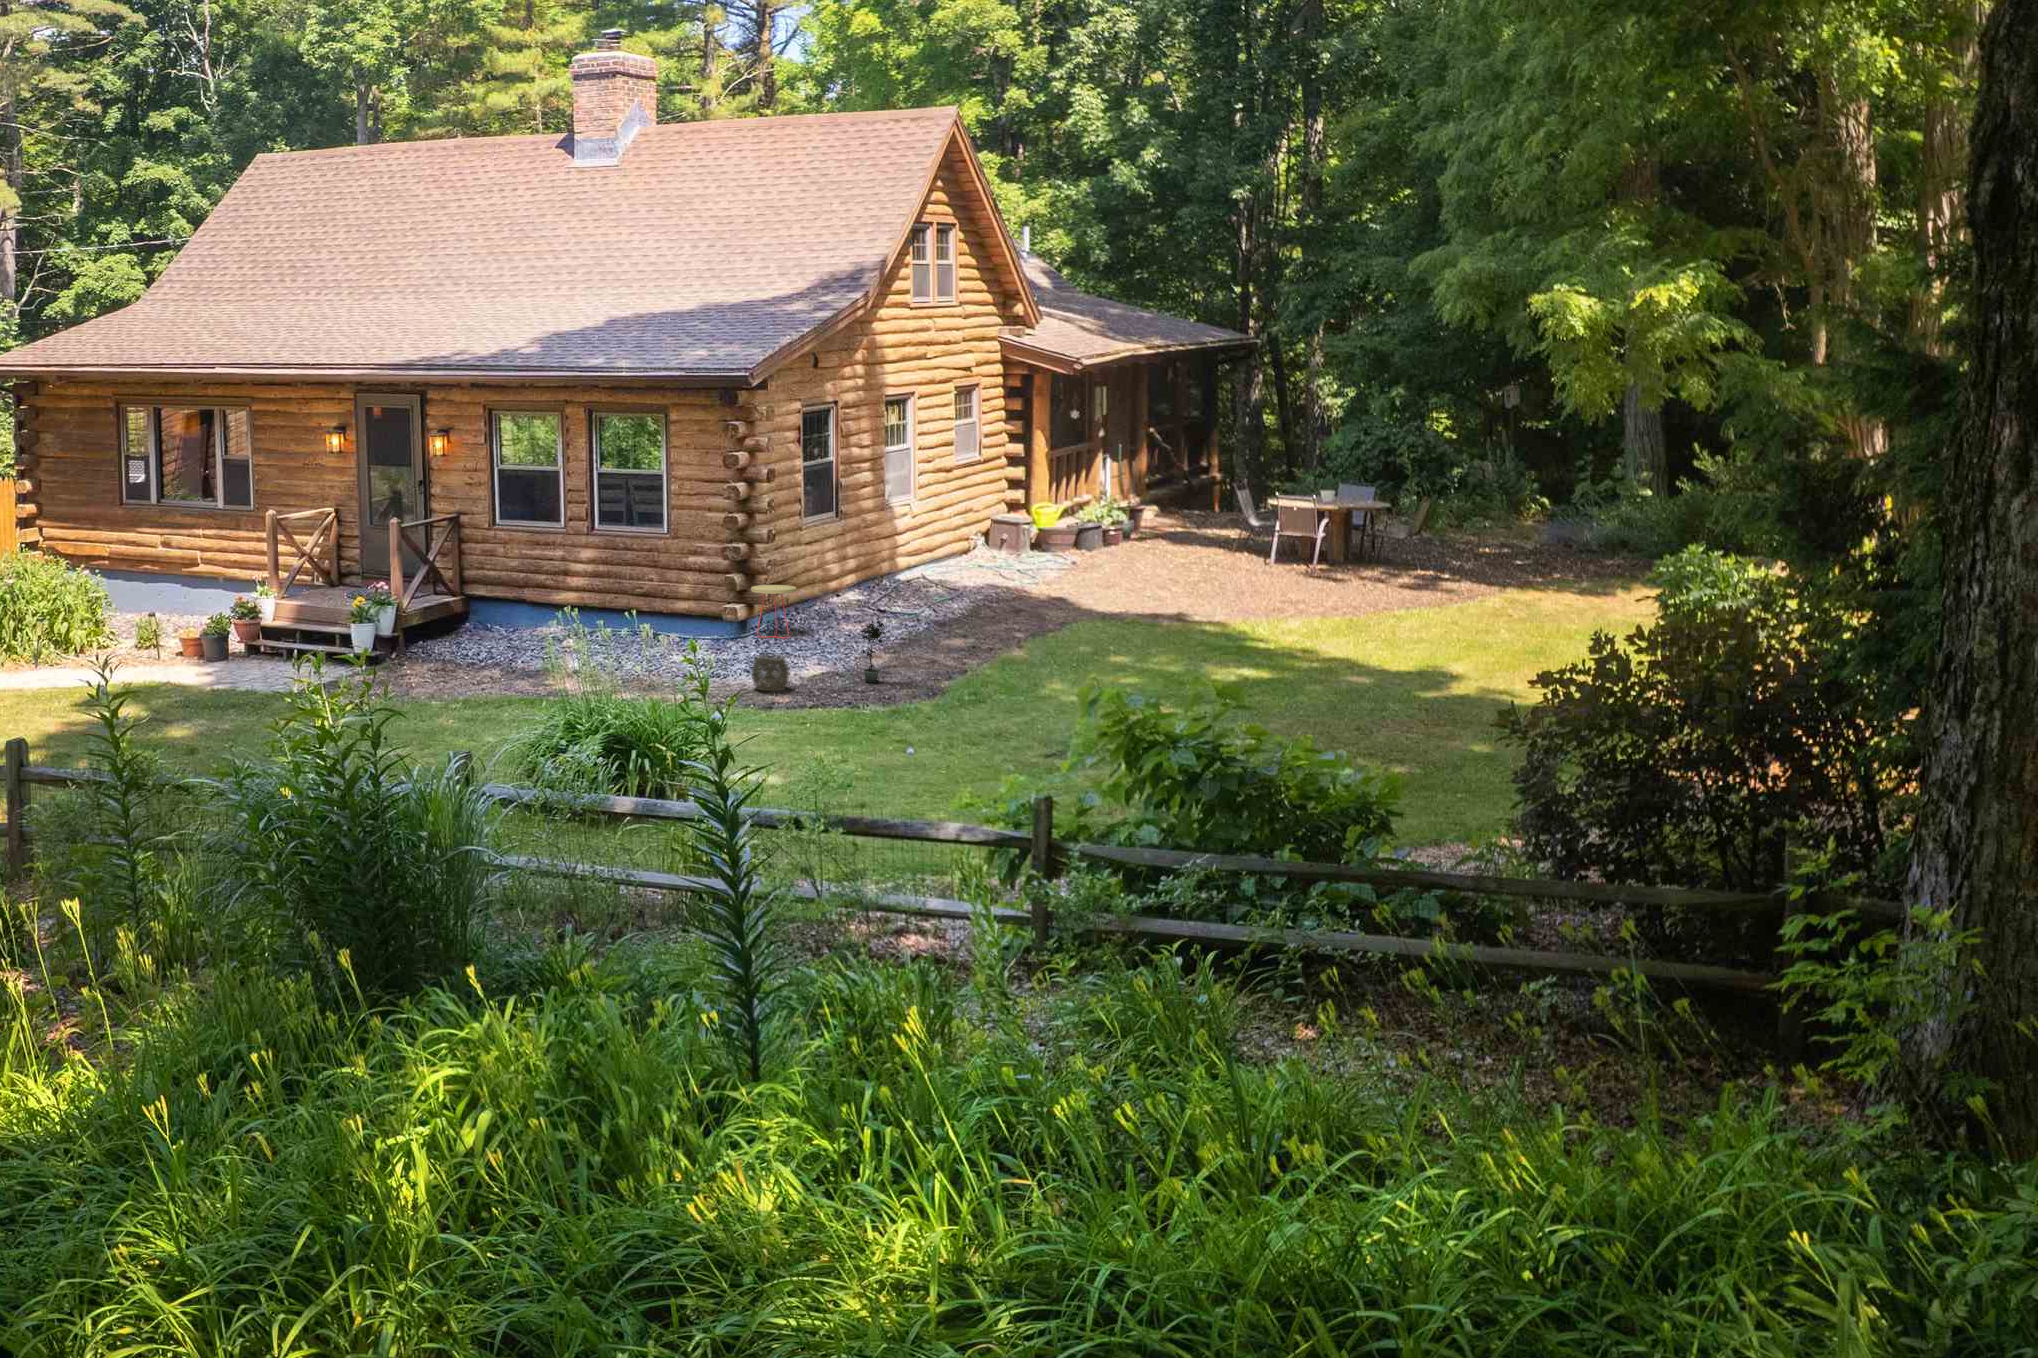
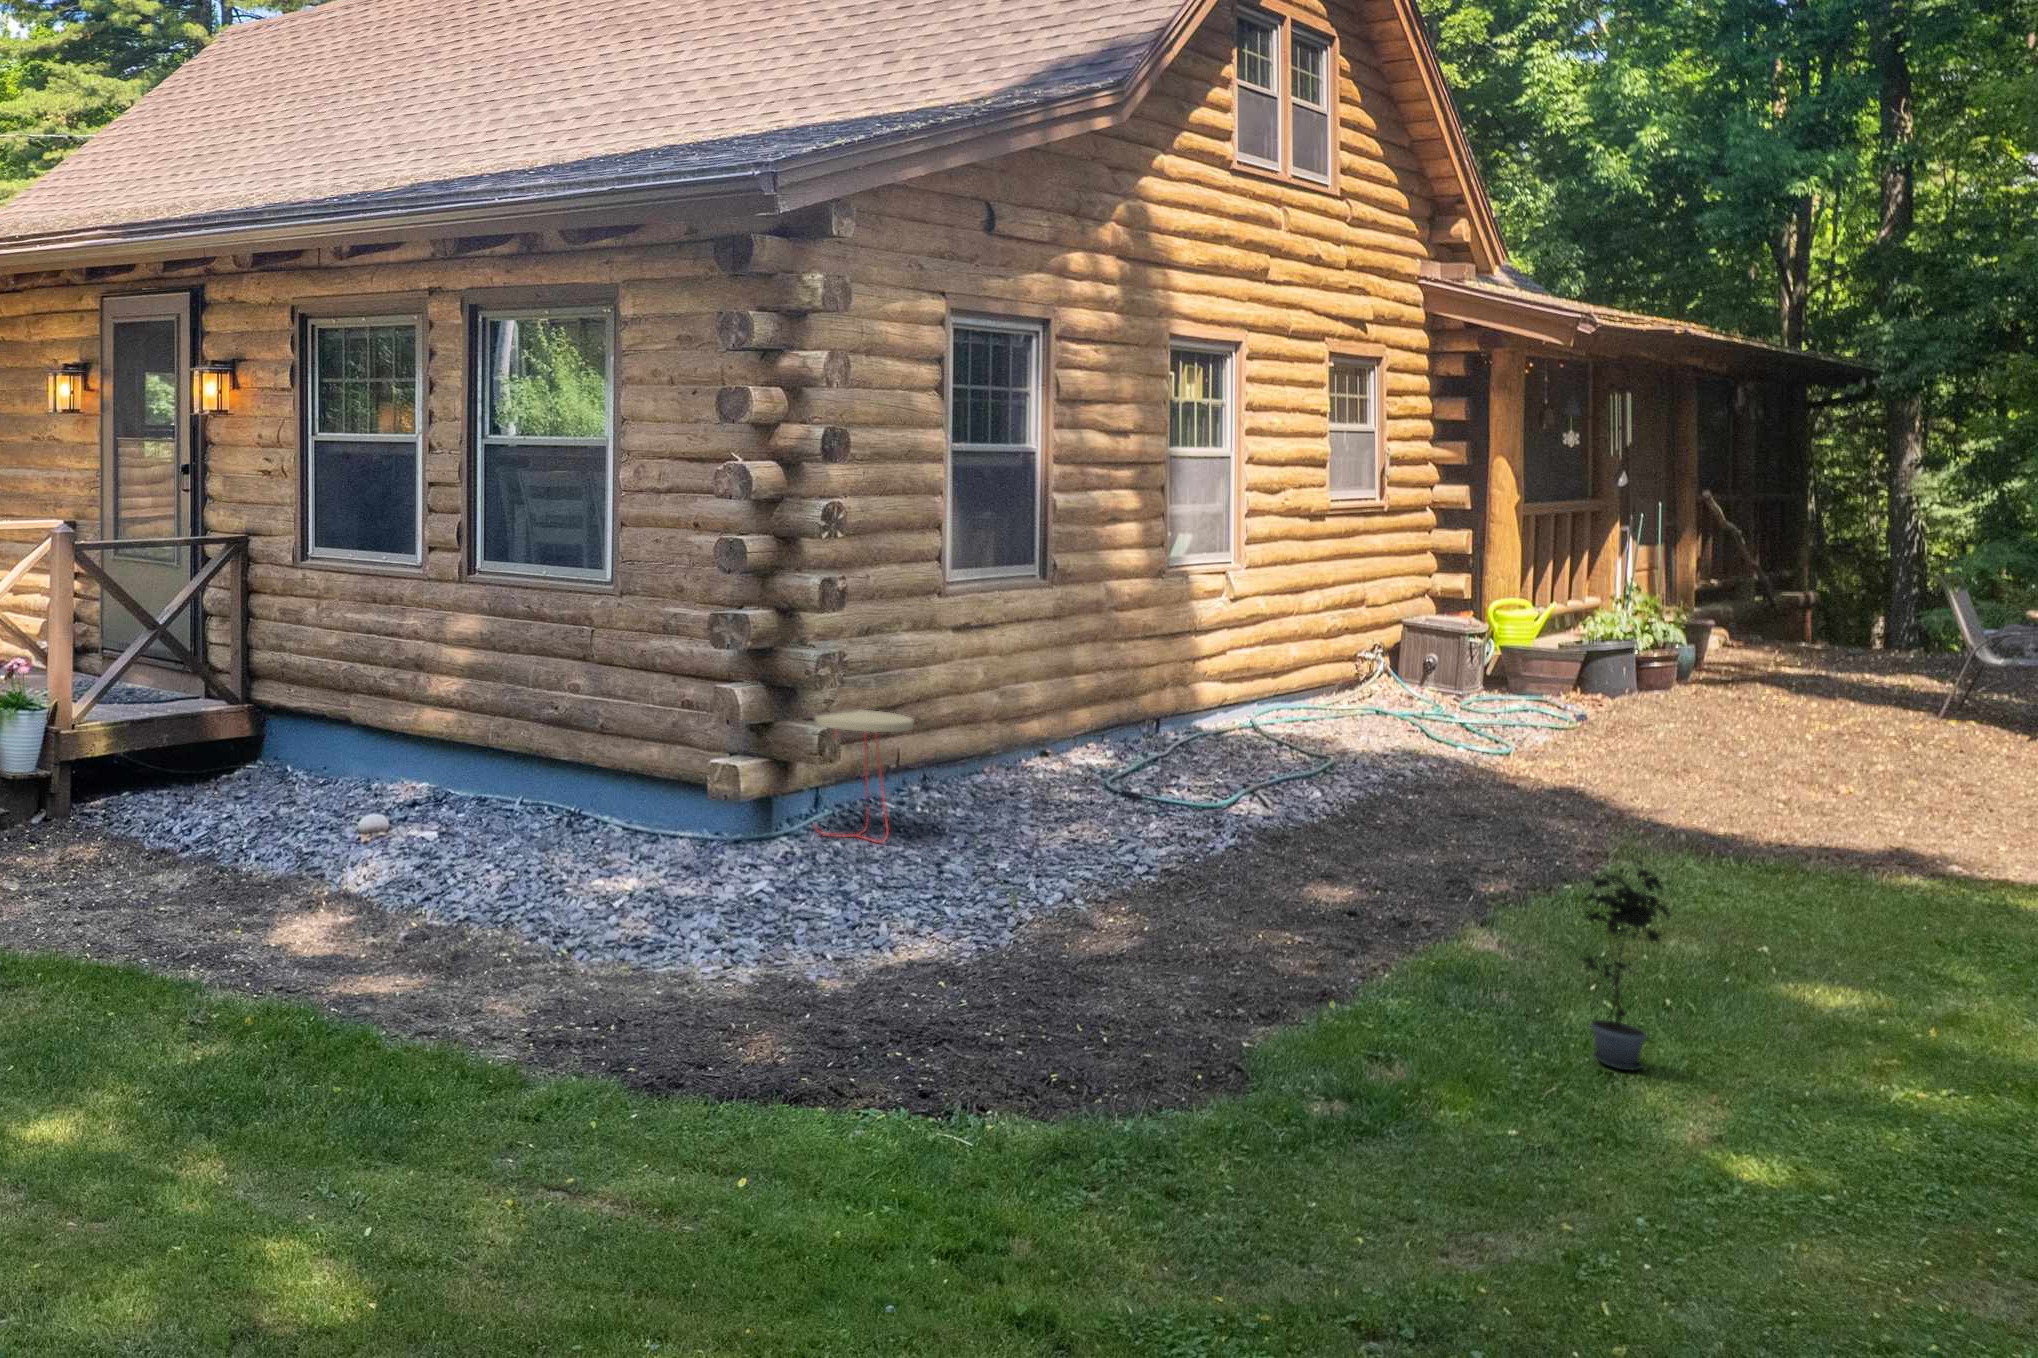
potted plant: present [861,618,886,683] -> present [1571,860,1672,1070]
woven basket: present [752,655,789,691] -> none [672,904,784,1025]

